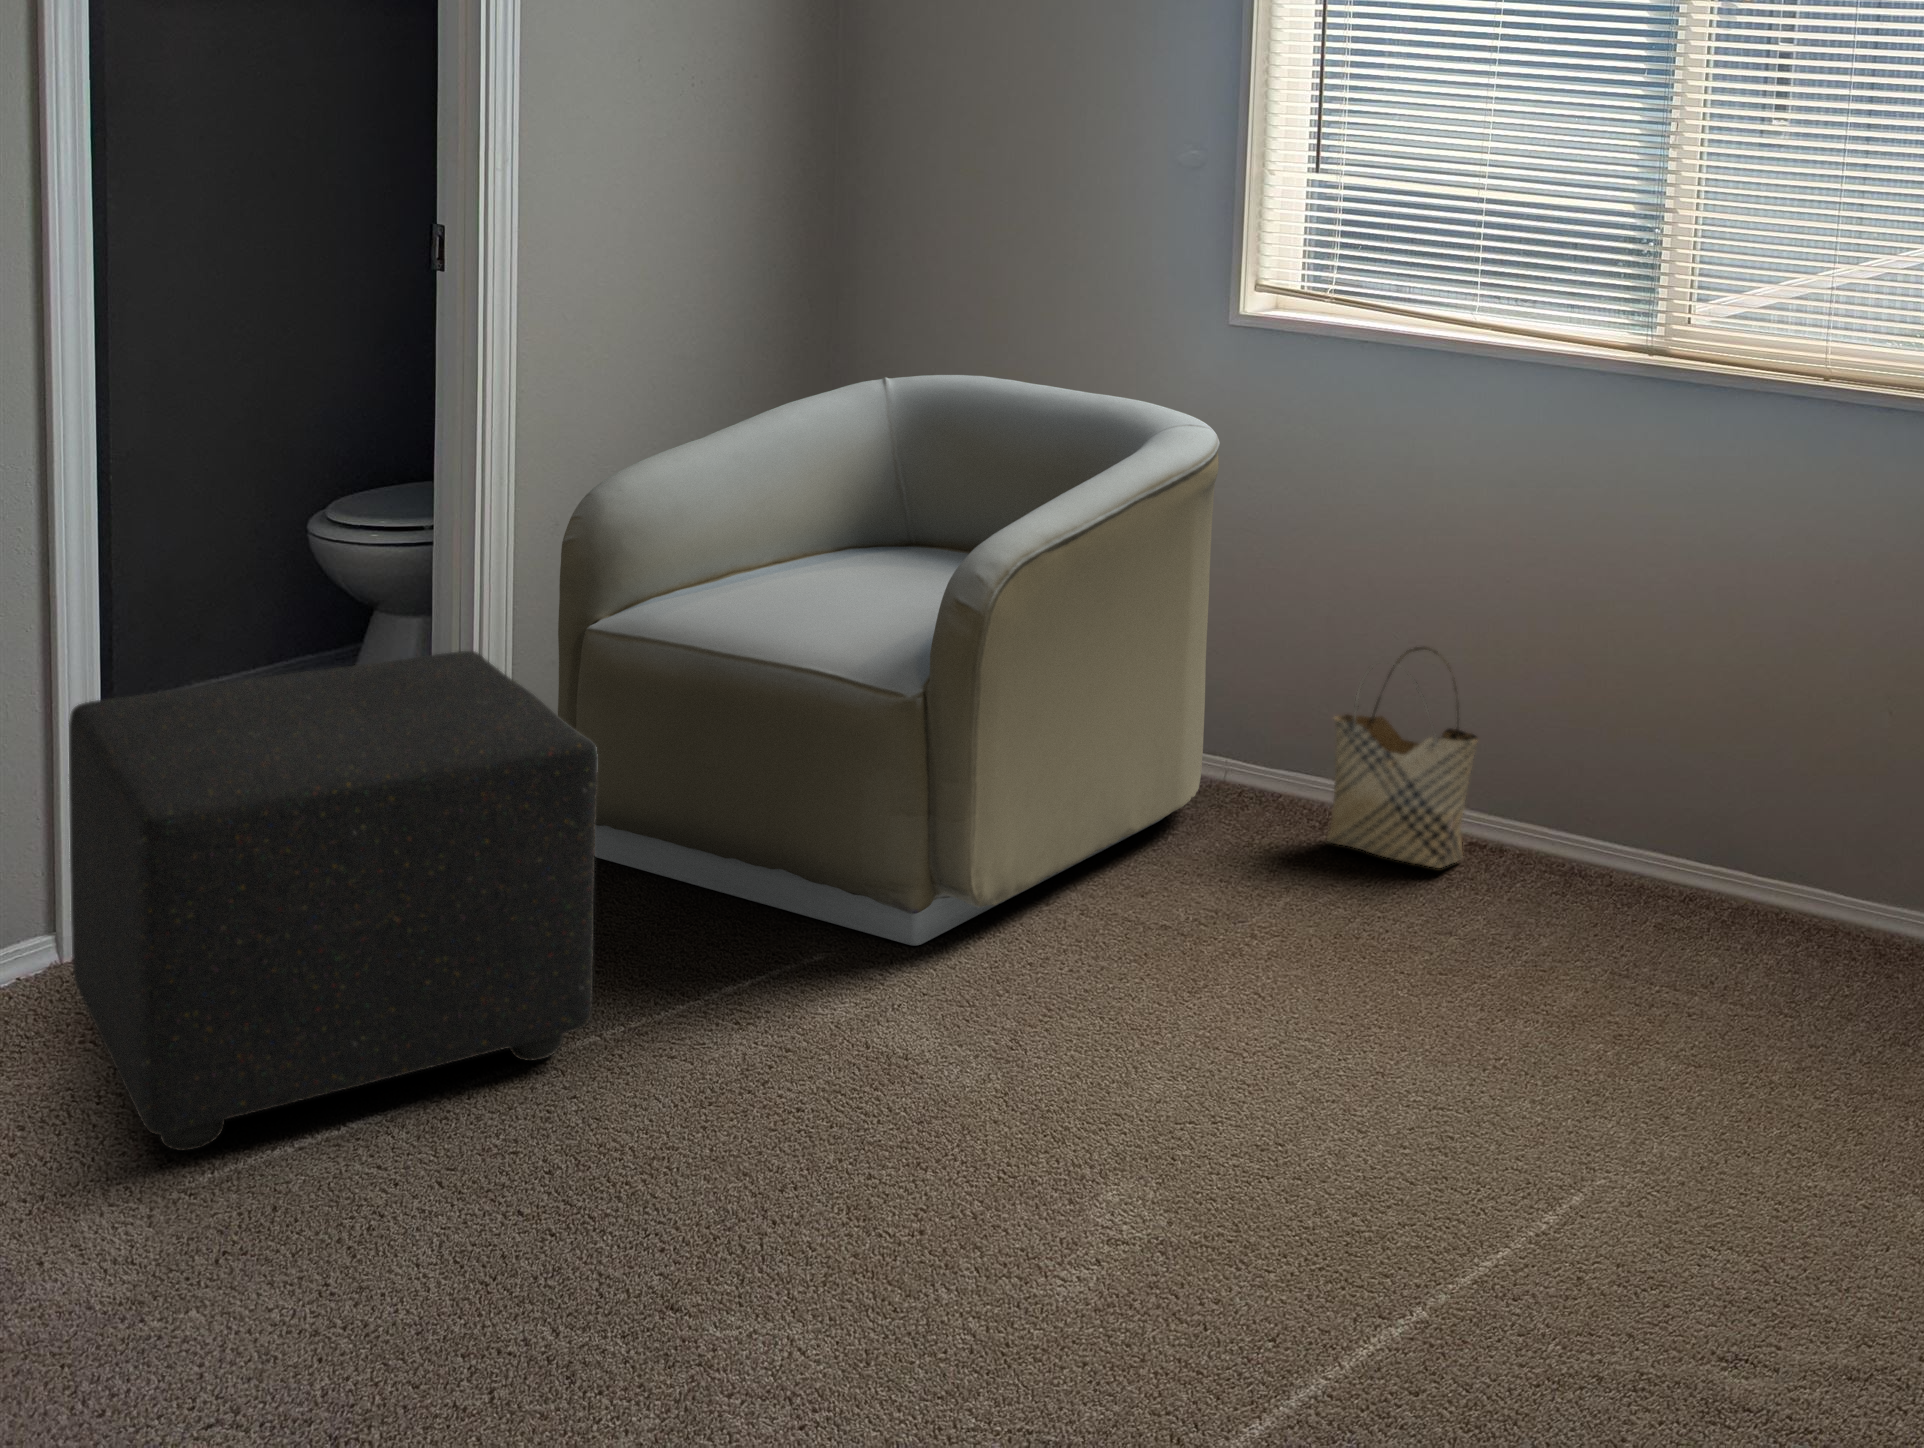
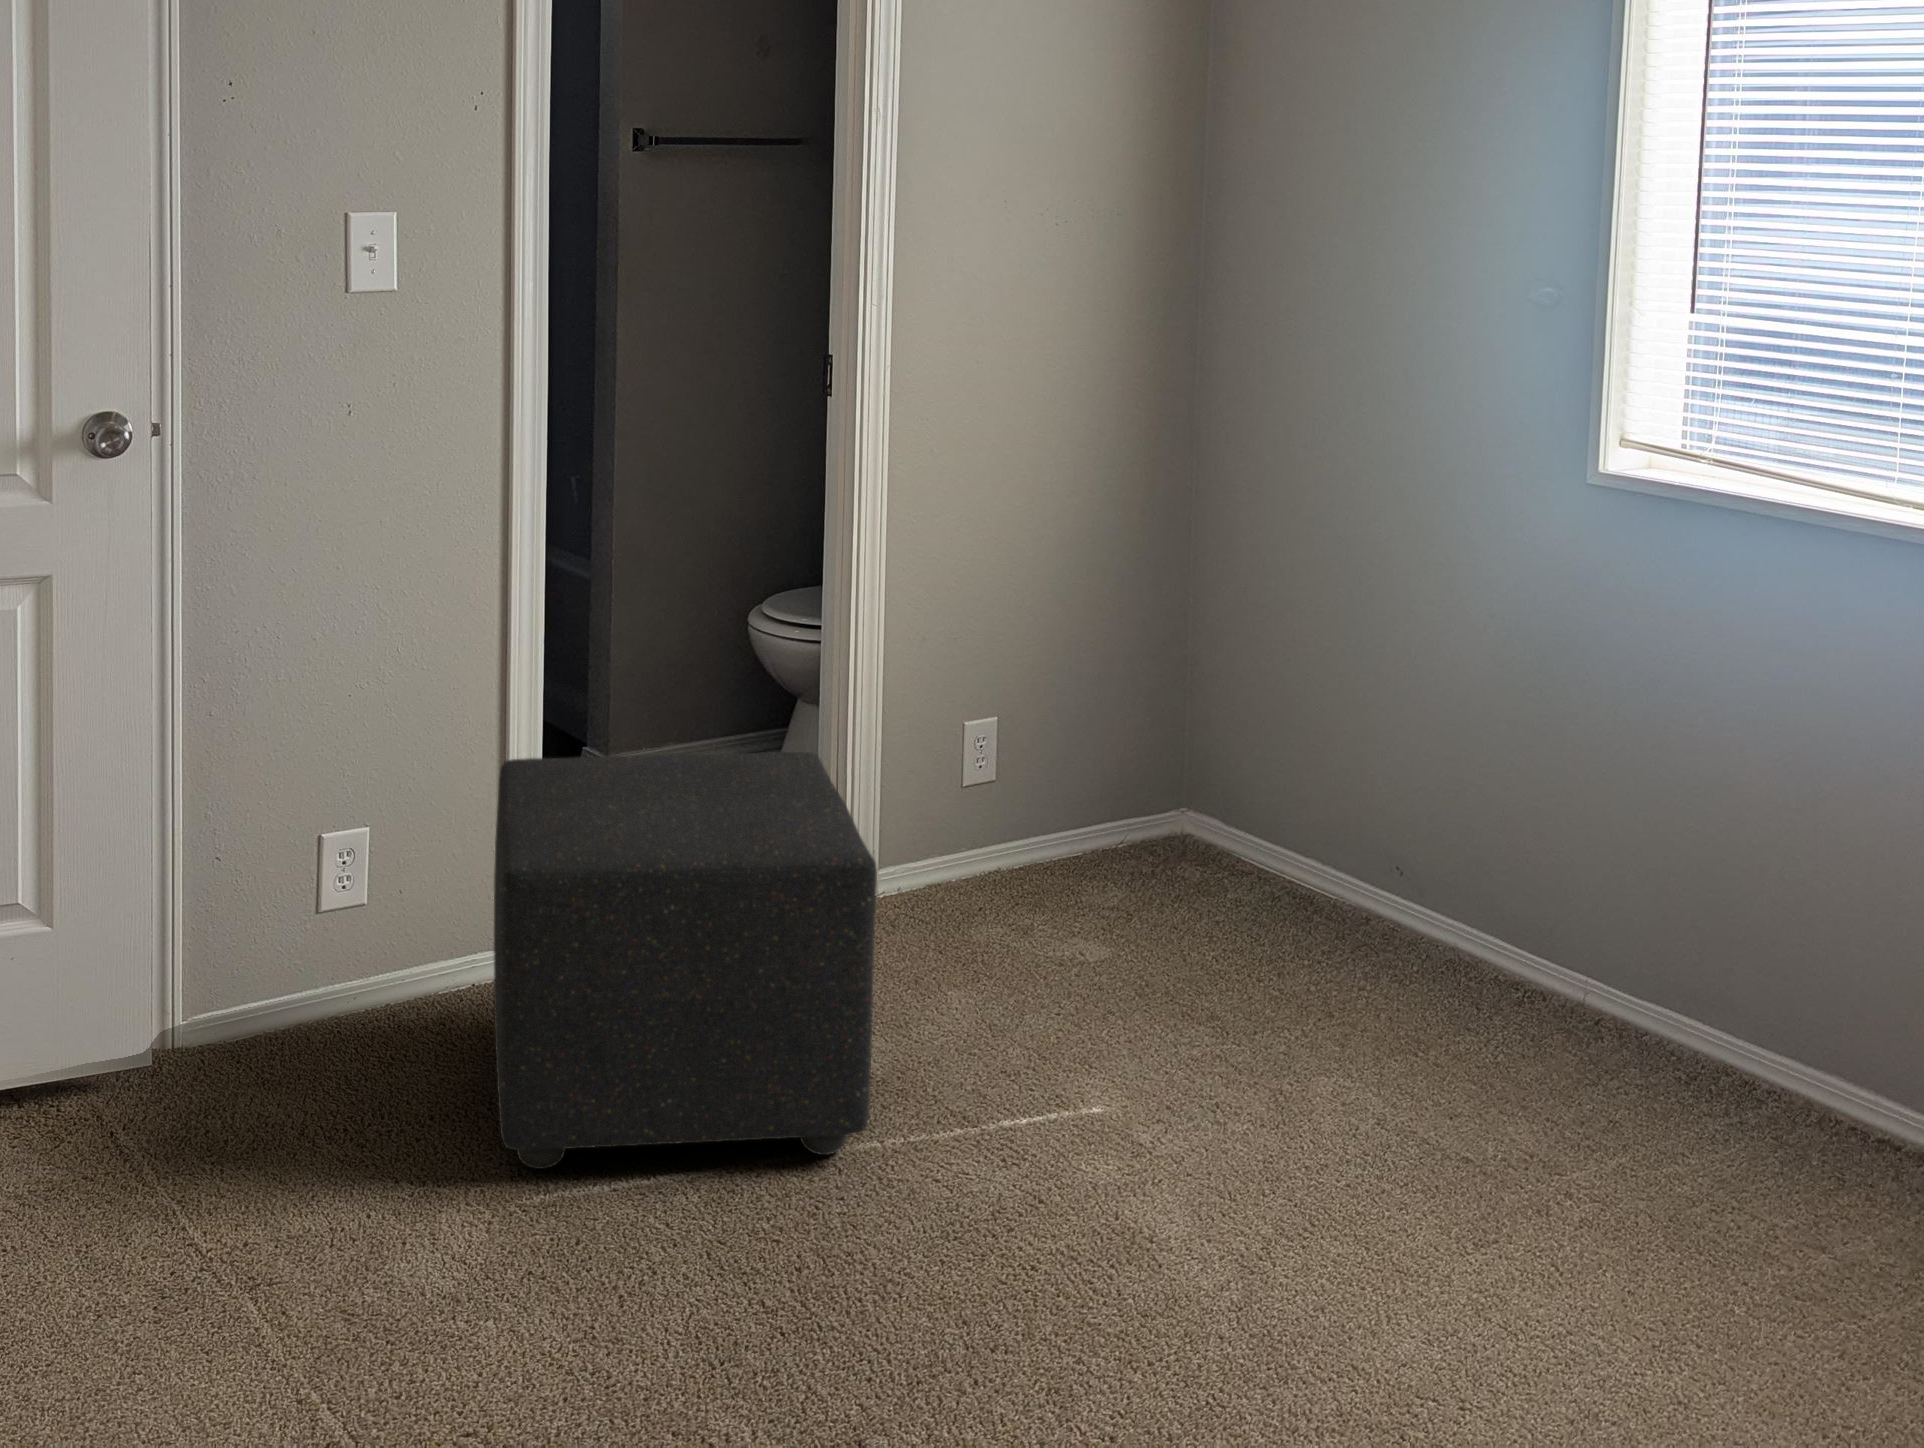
armchair: present [558,375,1220,945] -> none [908,517,1572,1118]
woven basket: present [1327,647,1478,868] -> none [1691,881,1889,1158]

